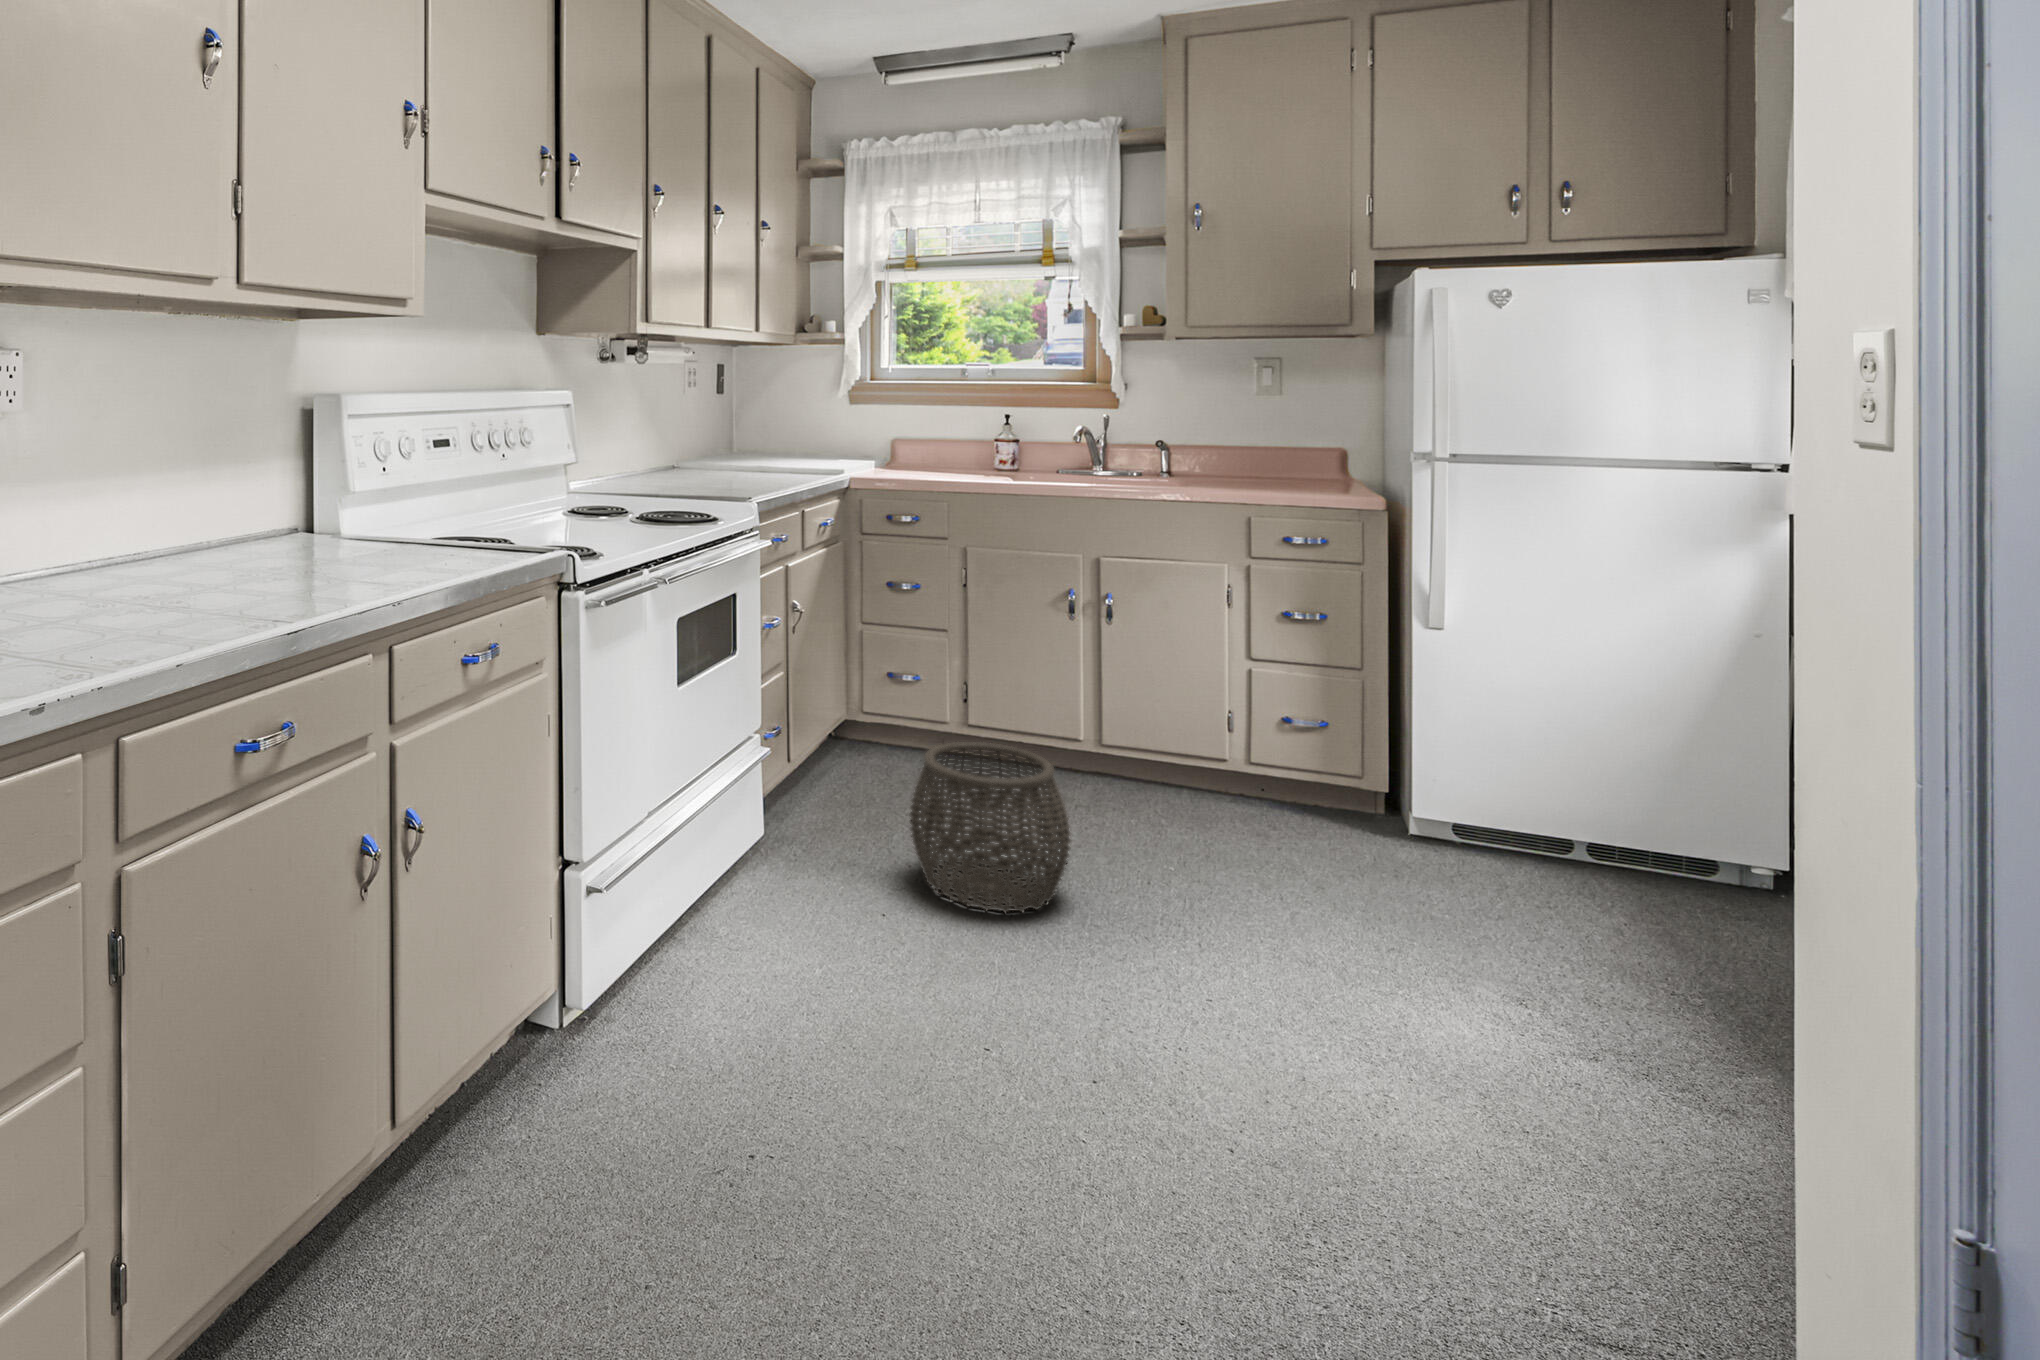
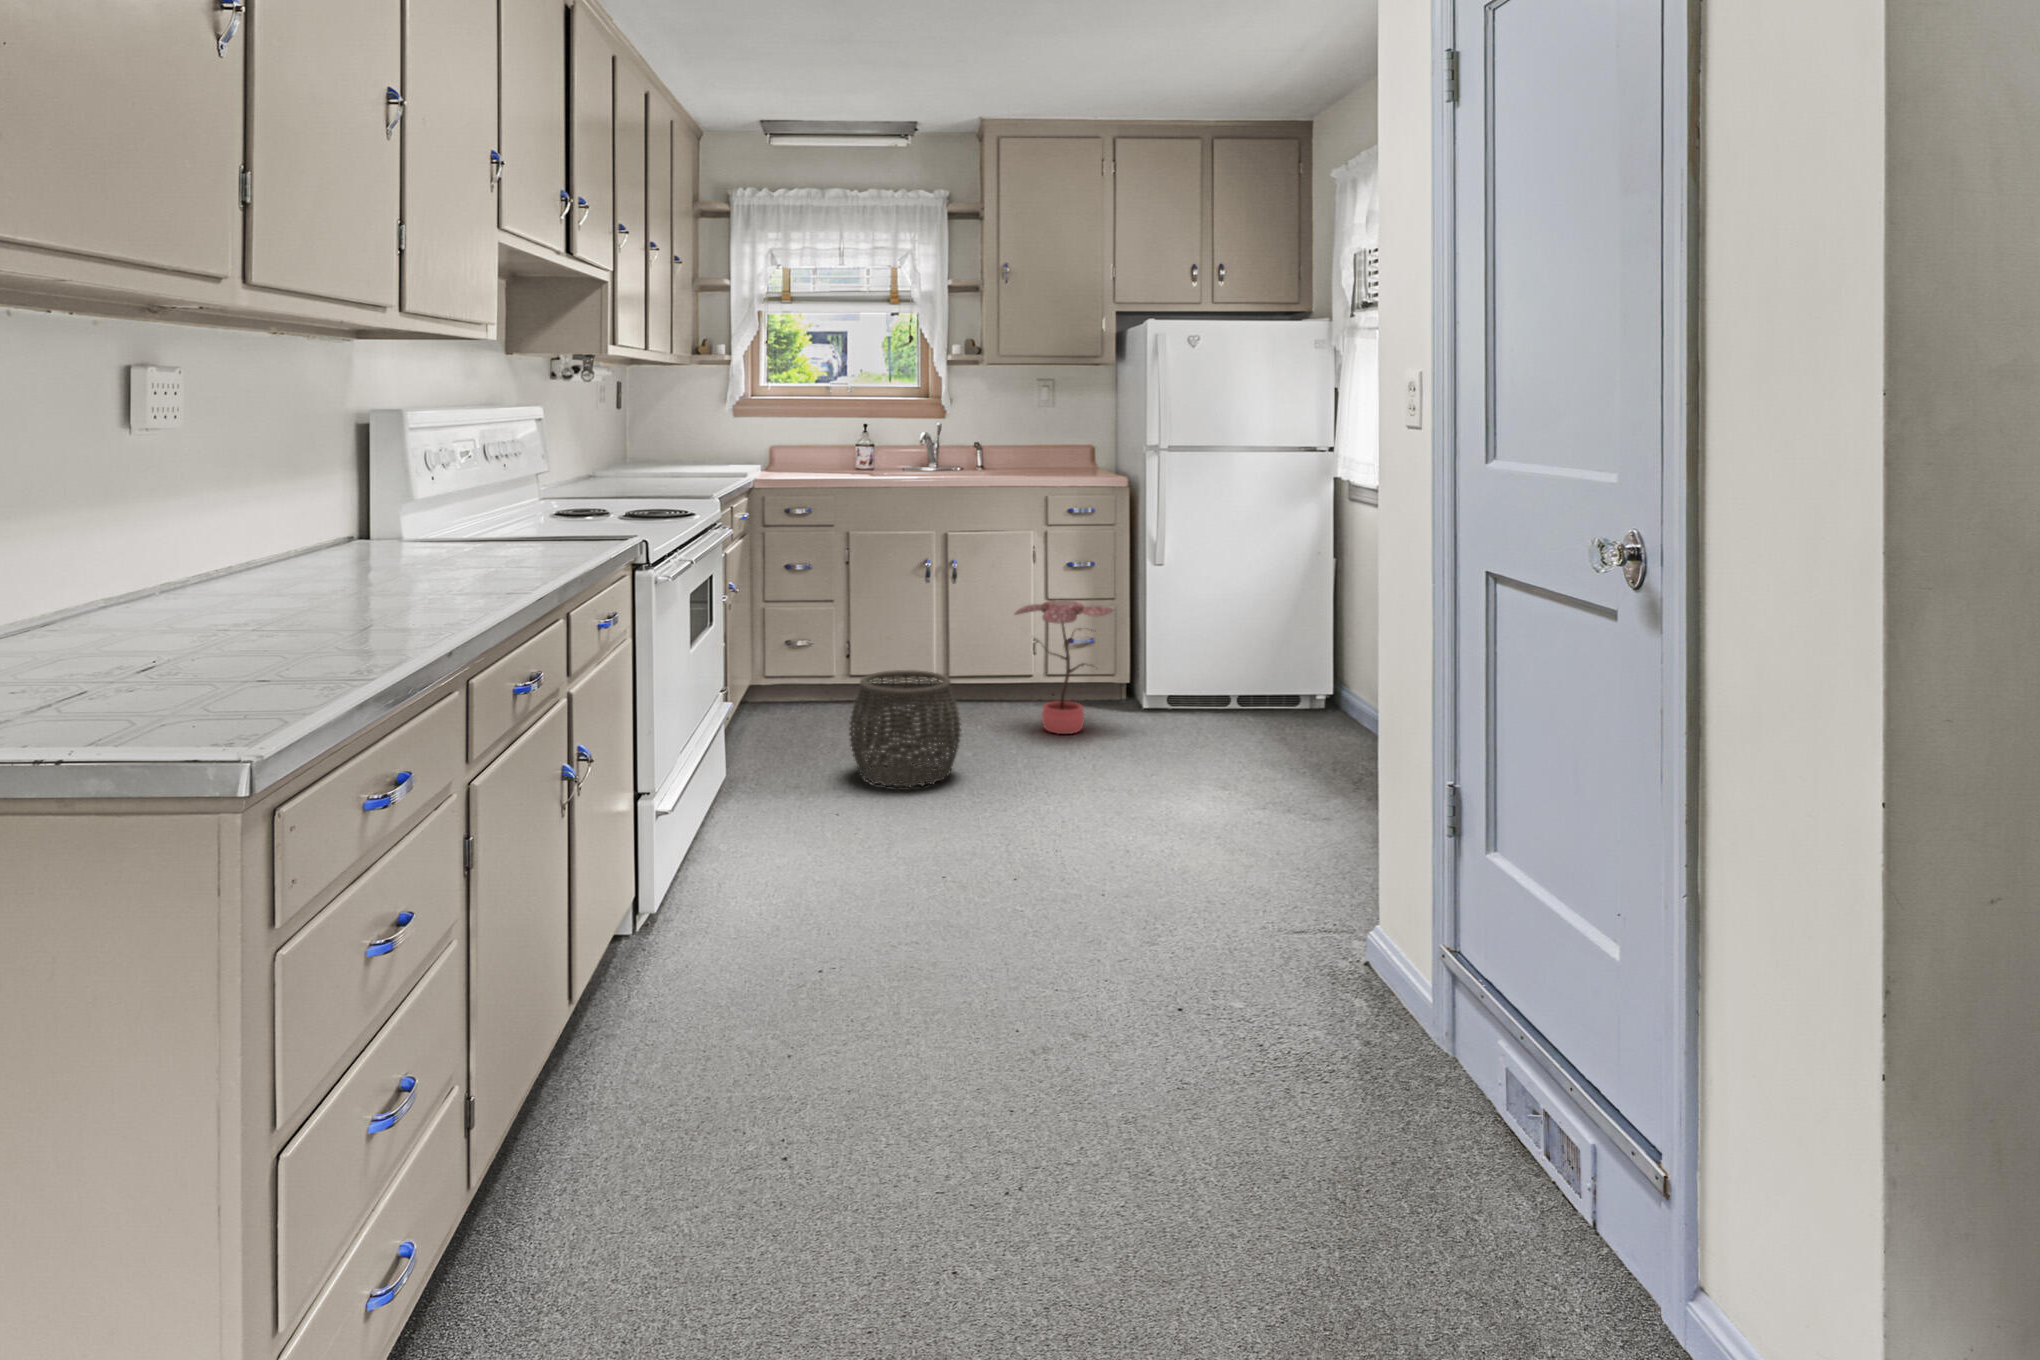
potted plant: none [1182,667,1345,861] -> present [1015,600,1113,734]

